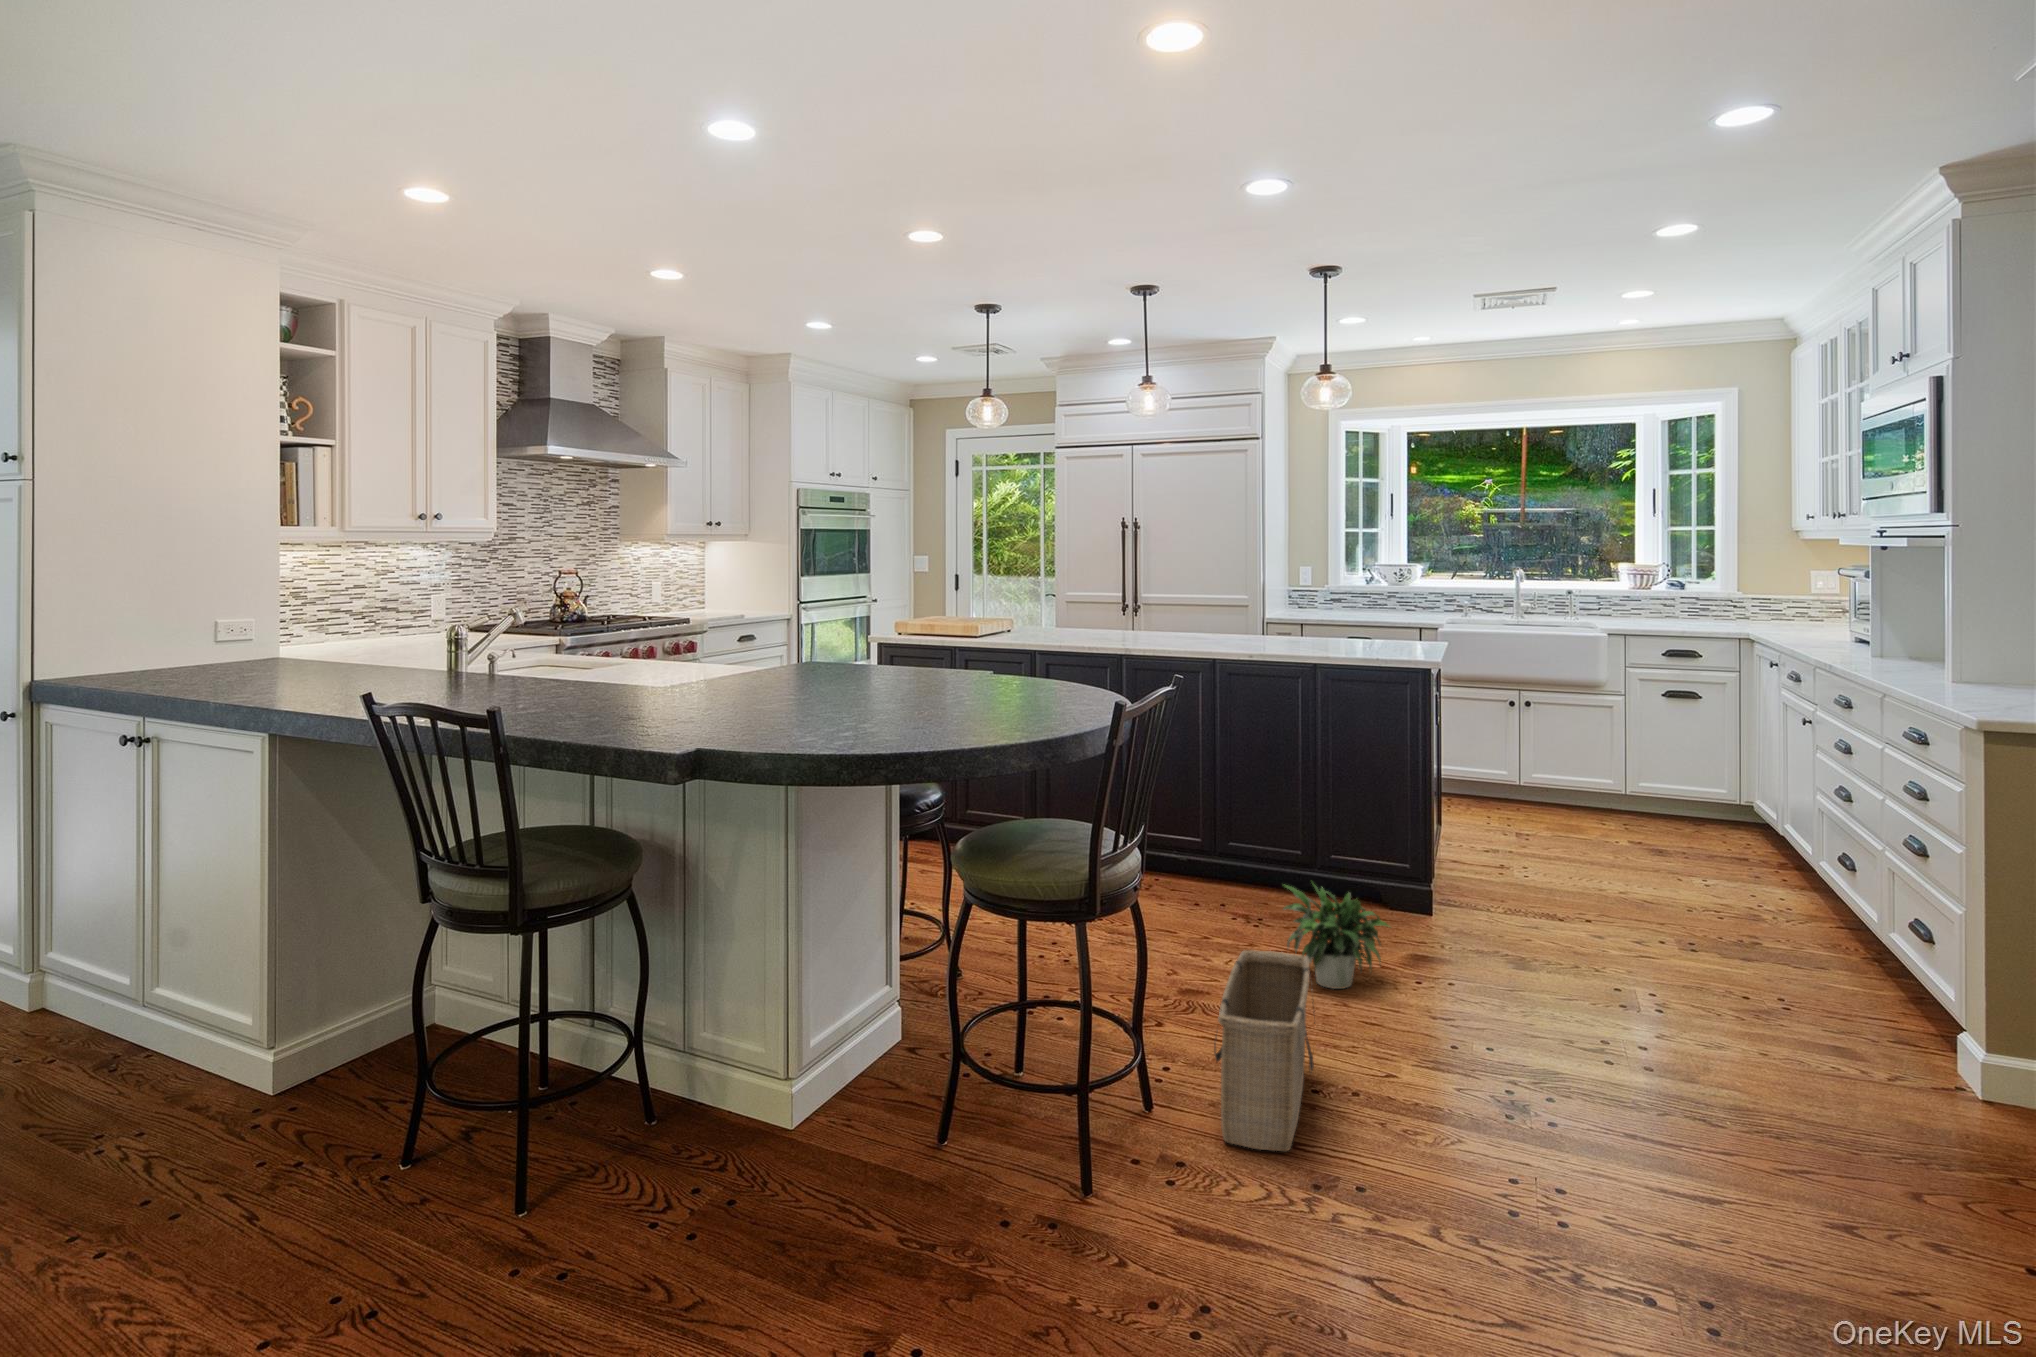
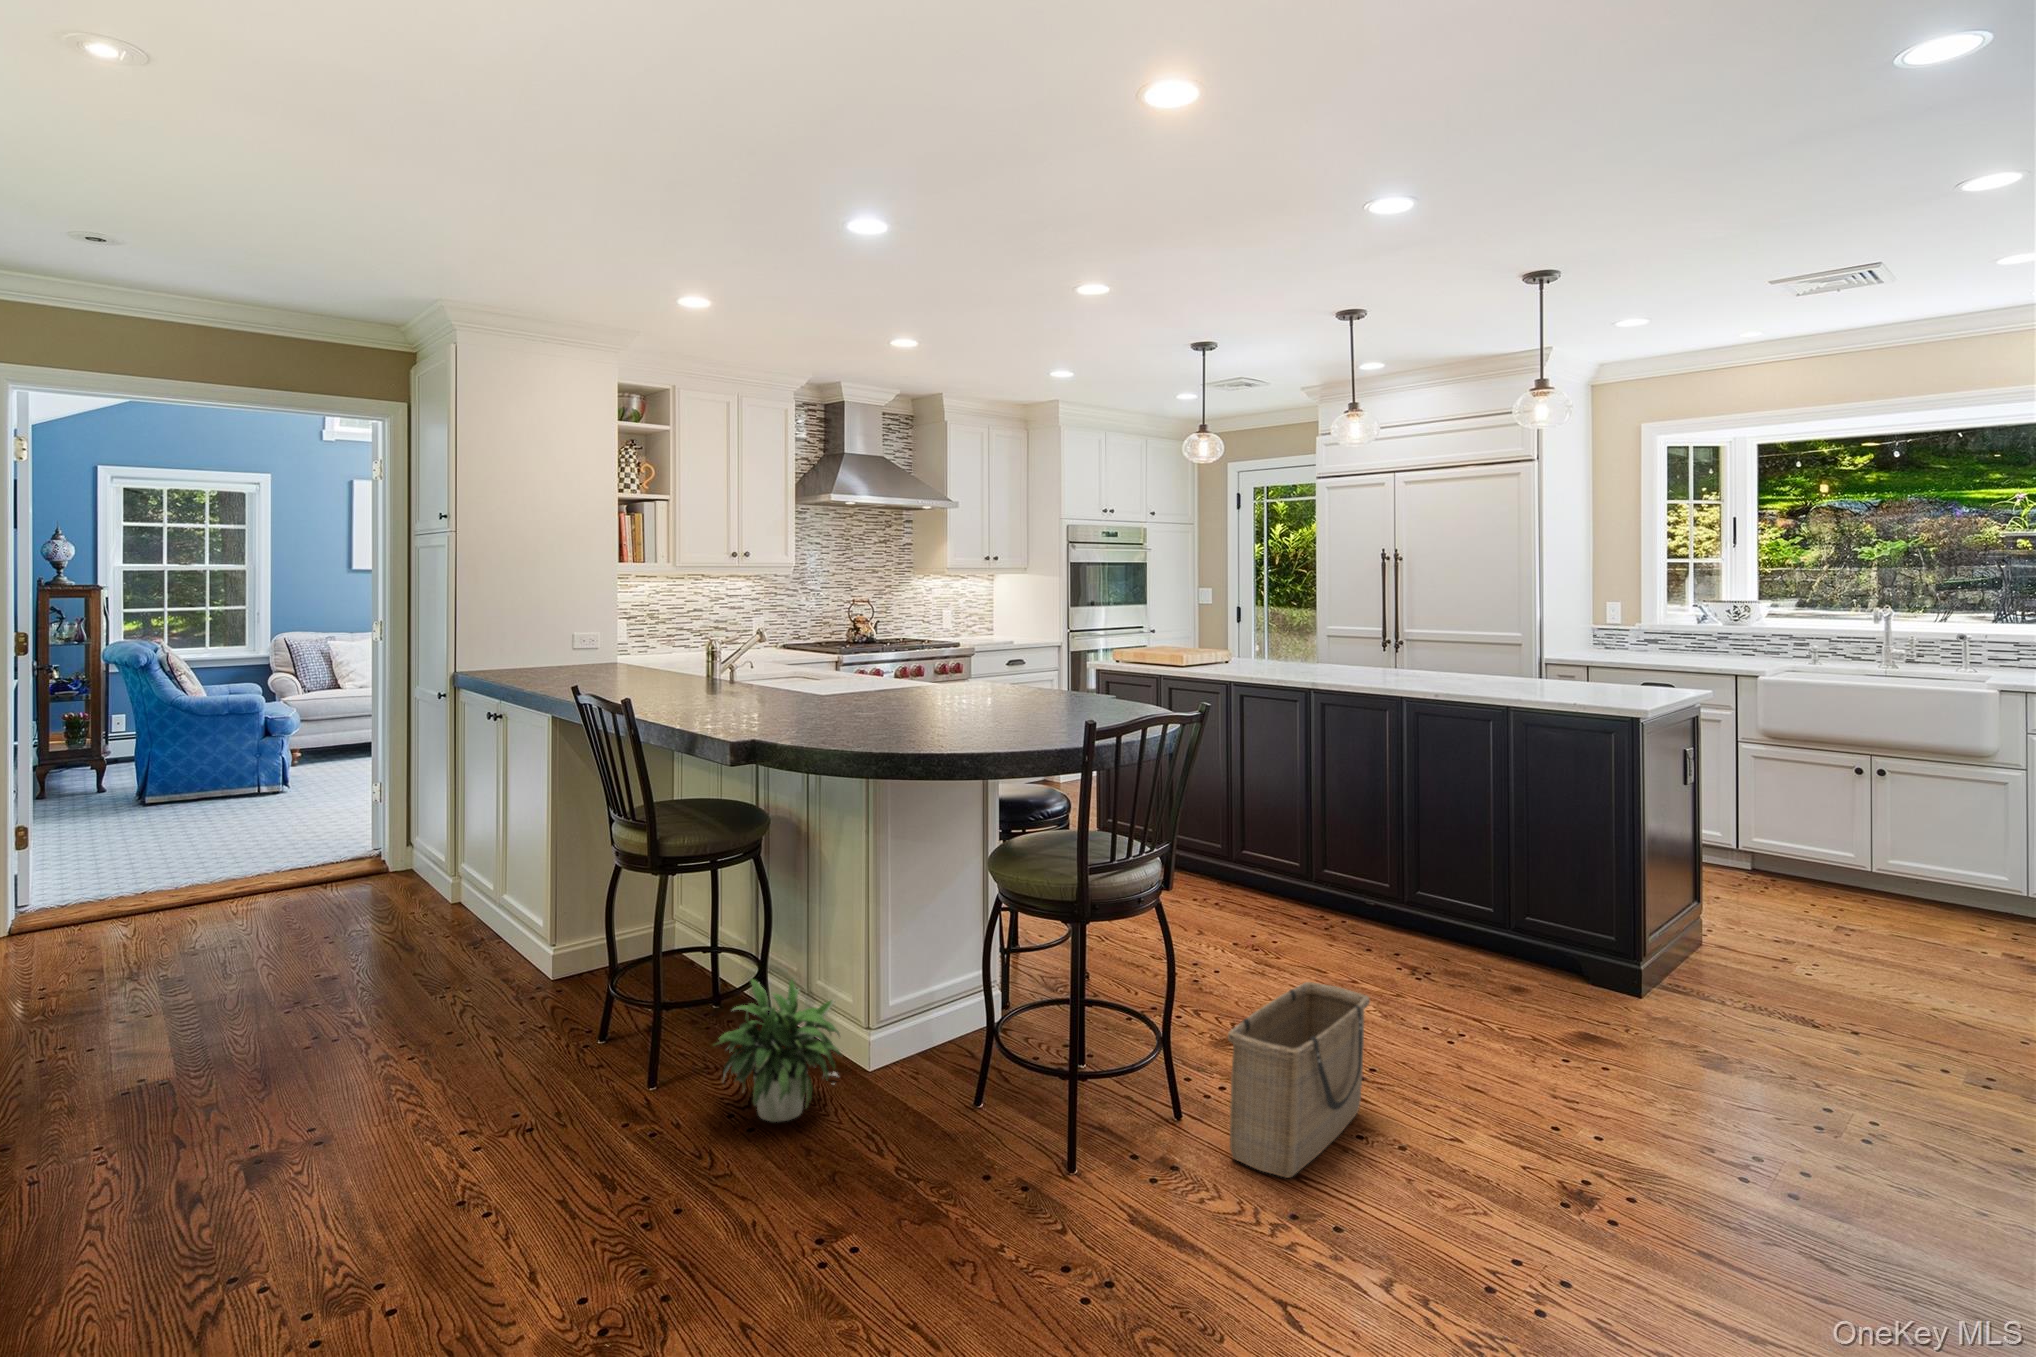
potted plant: present [1284,884,1390,989] -> present [715,979,842,1122]

